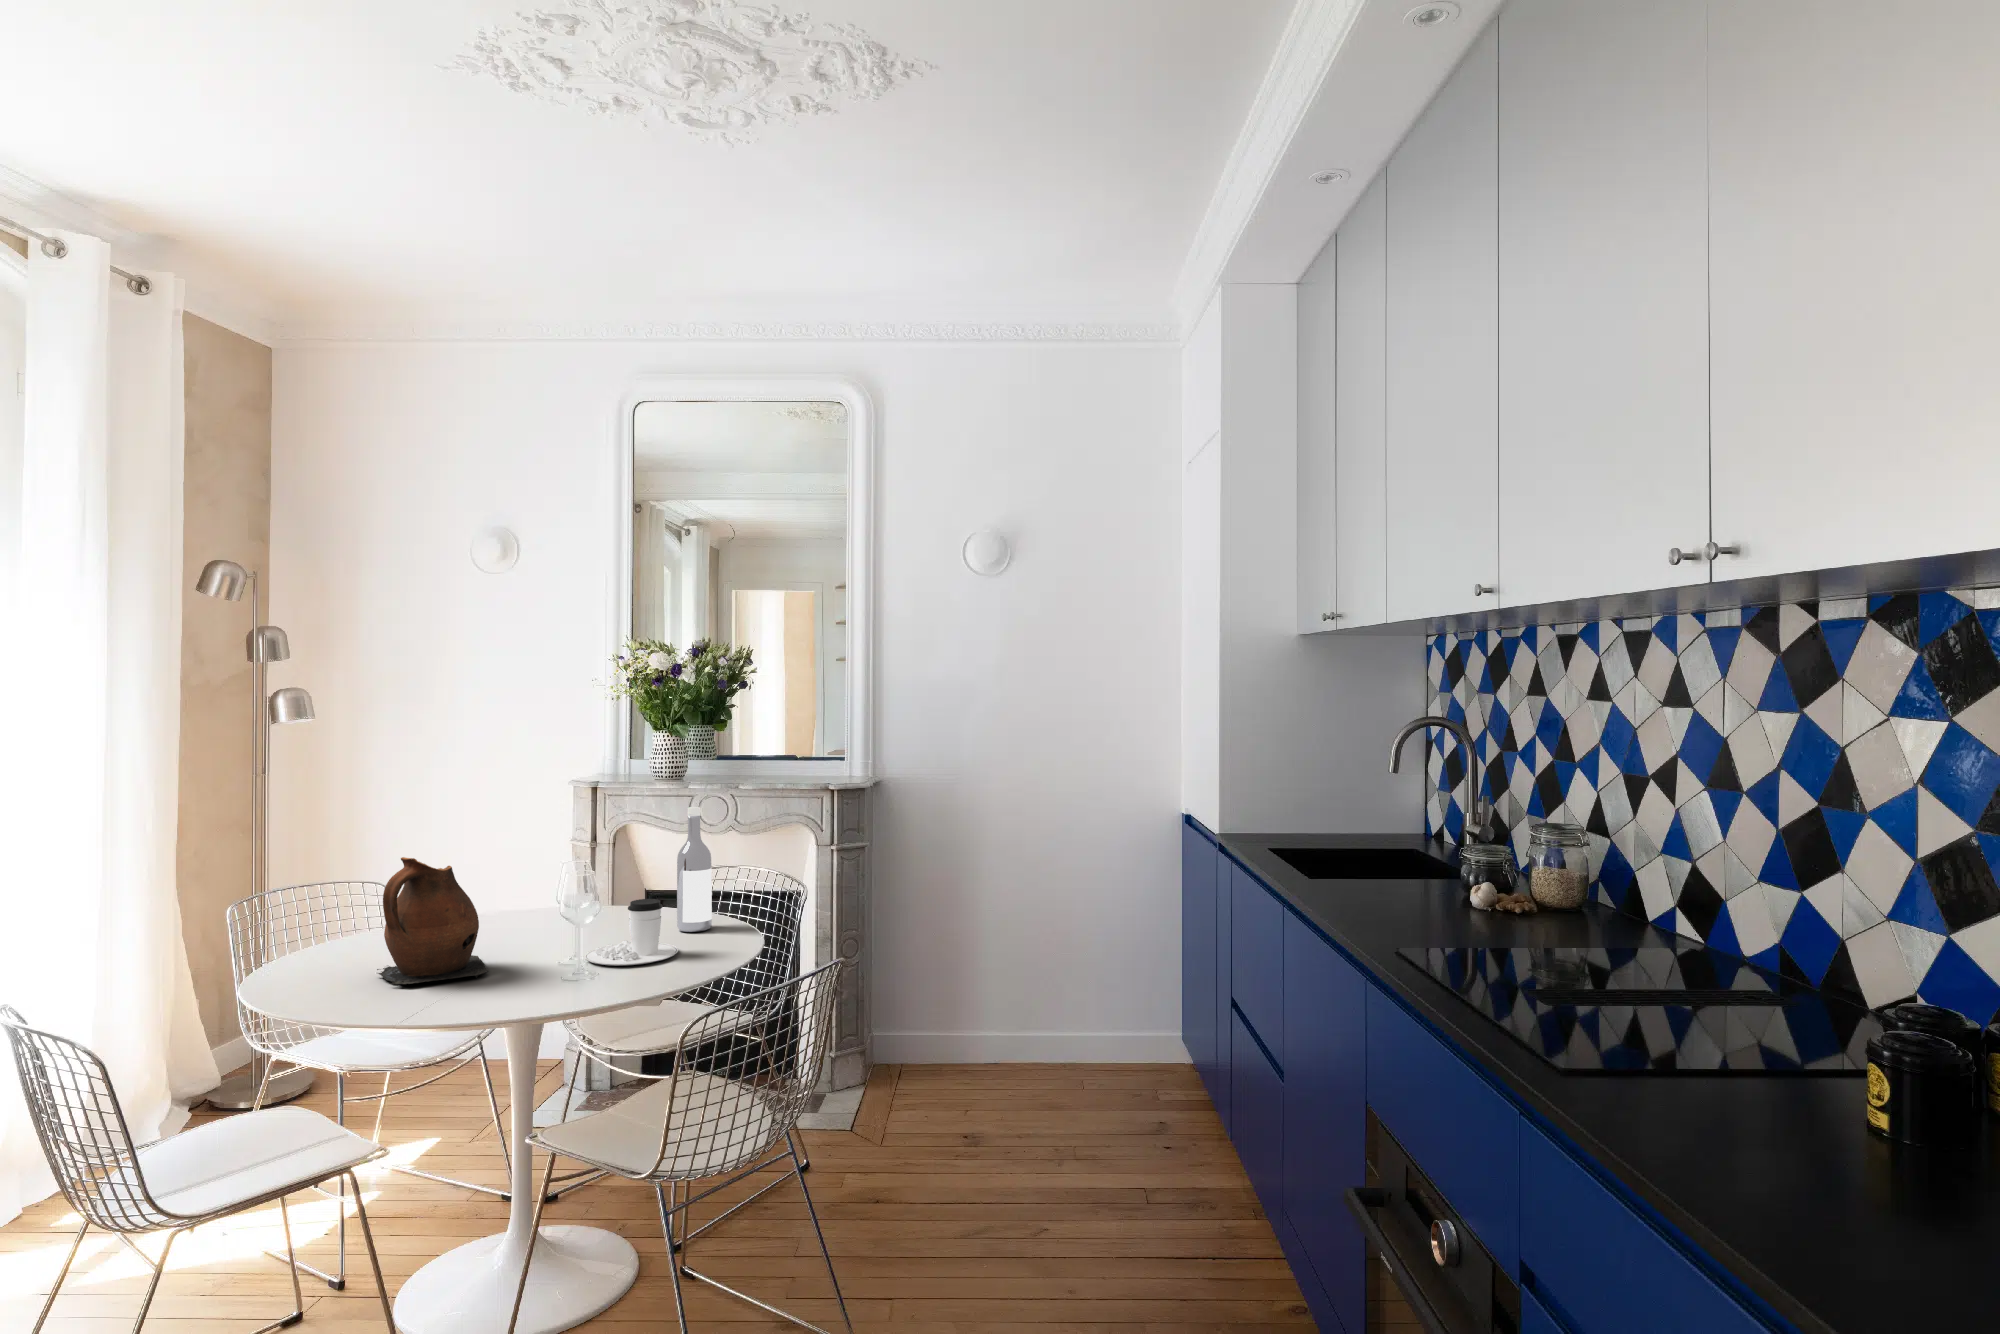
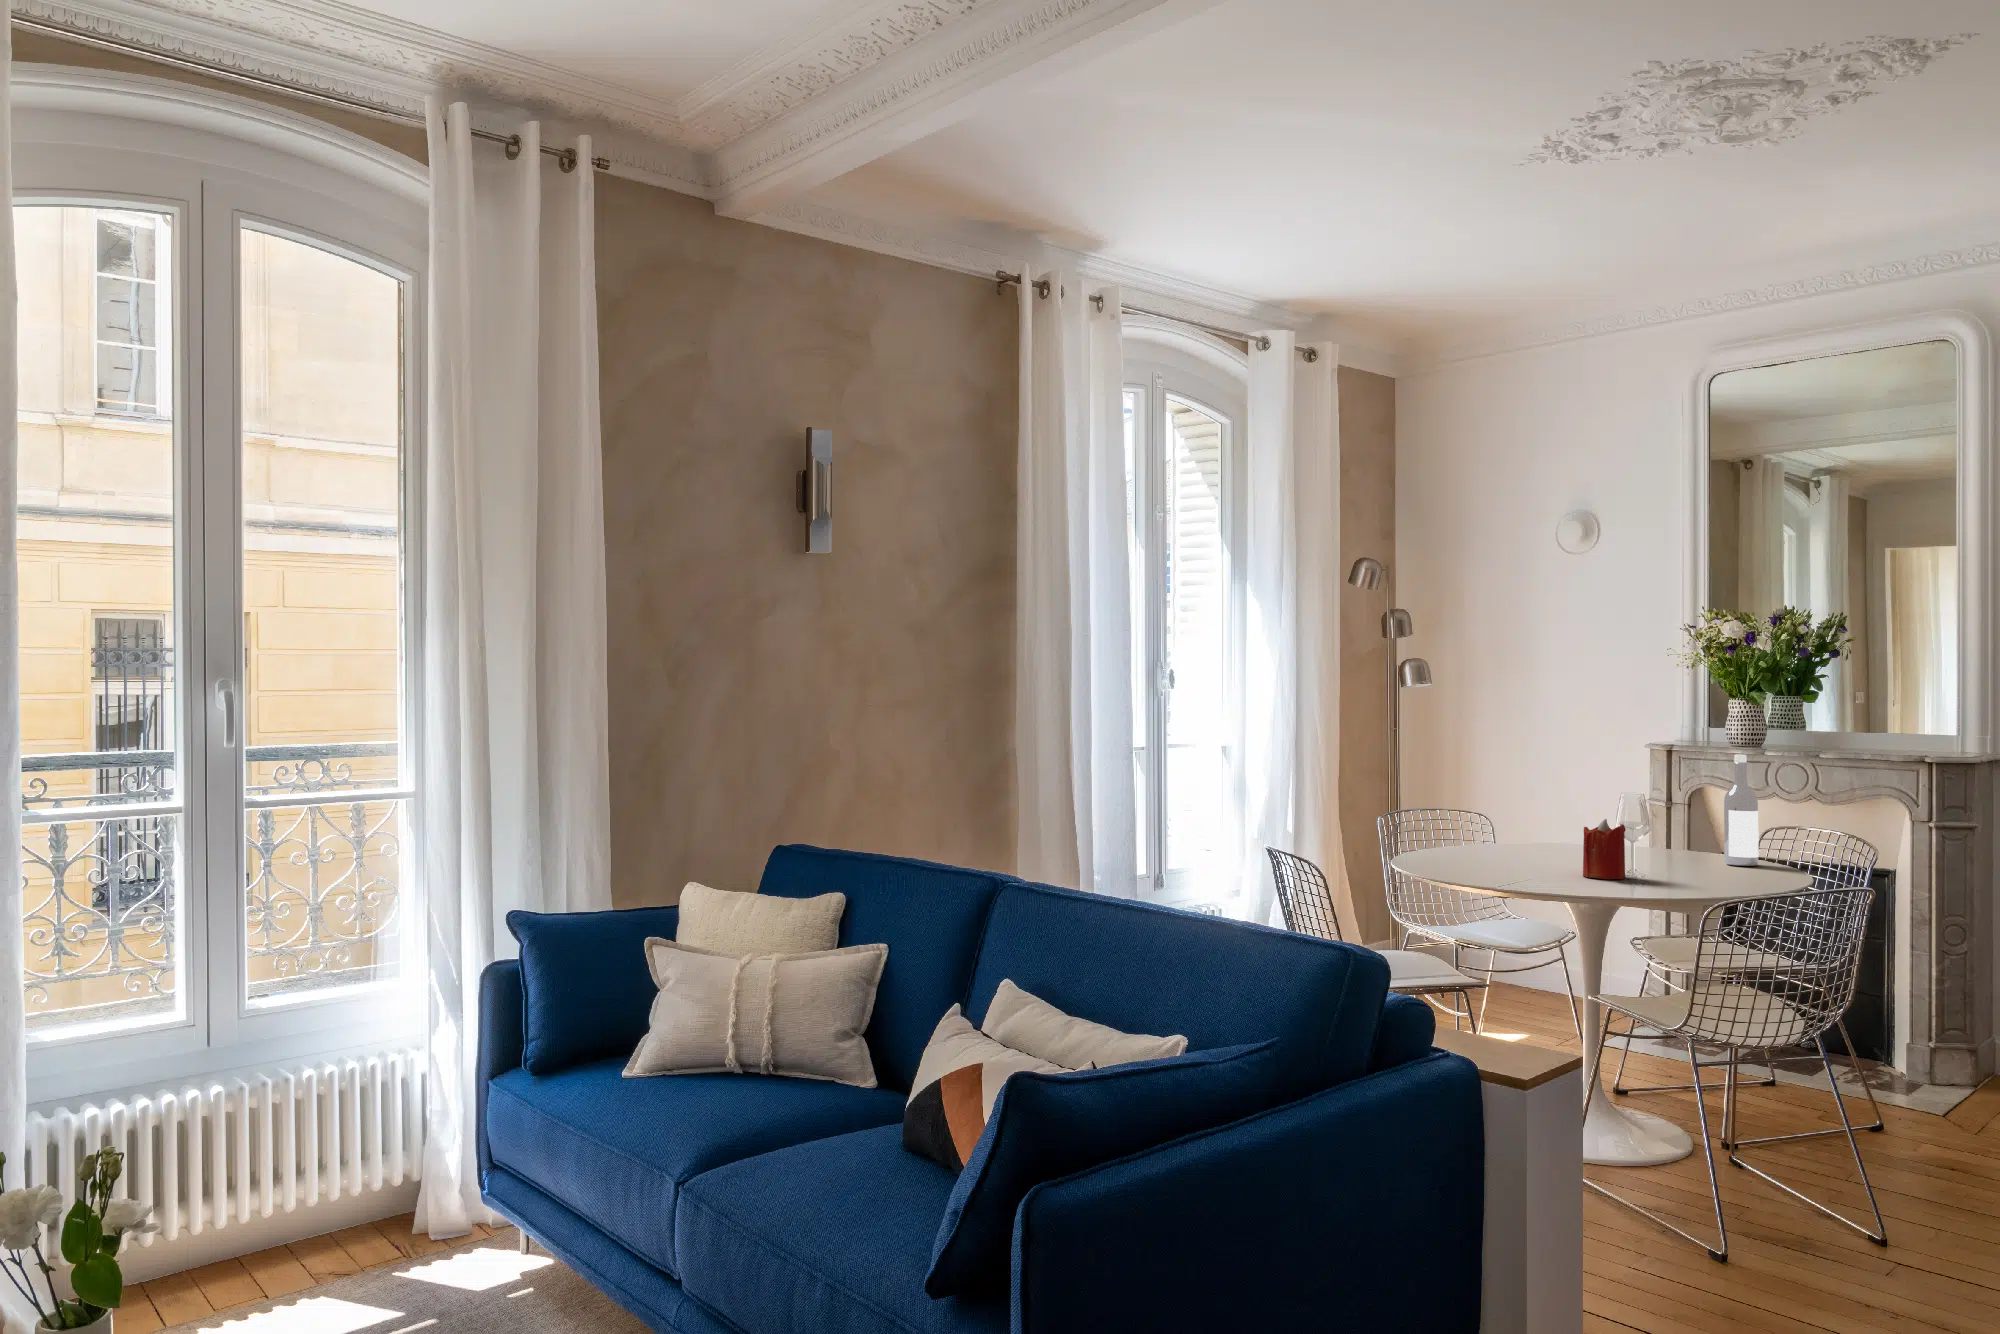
ceramic pitcher: present [377,857,488,984] -> none [1475,772,1556,867]
coffee cup: present [584,899,678,965] -> none [1634,826,1717,876]
candle: none [527,910,581,991] -> present [1583,819,1626,879]

